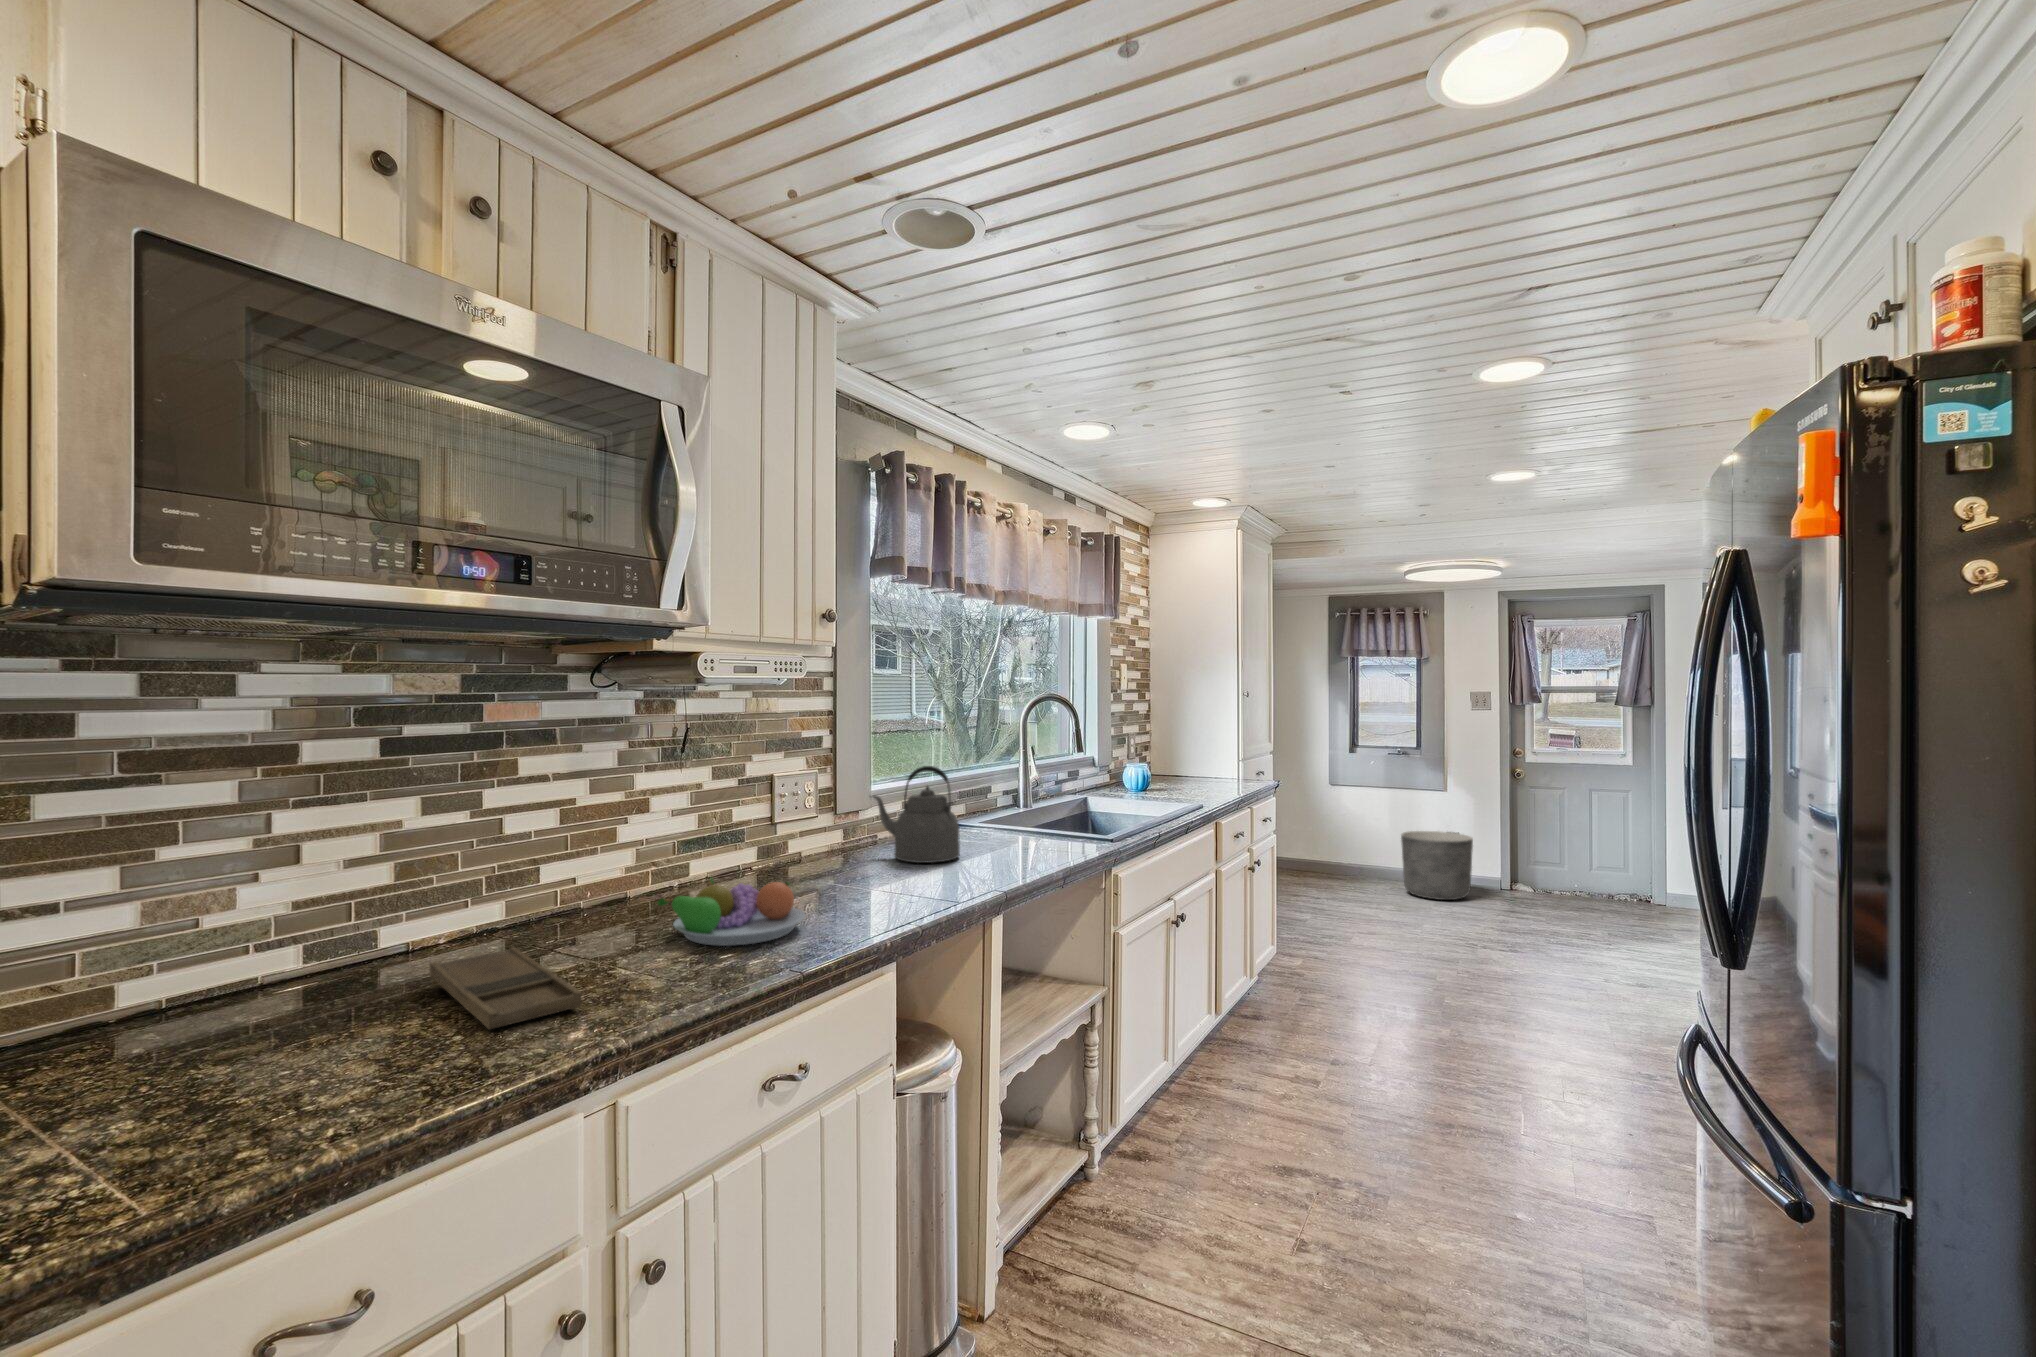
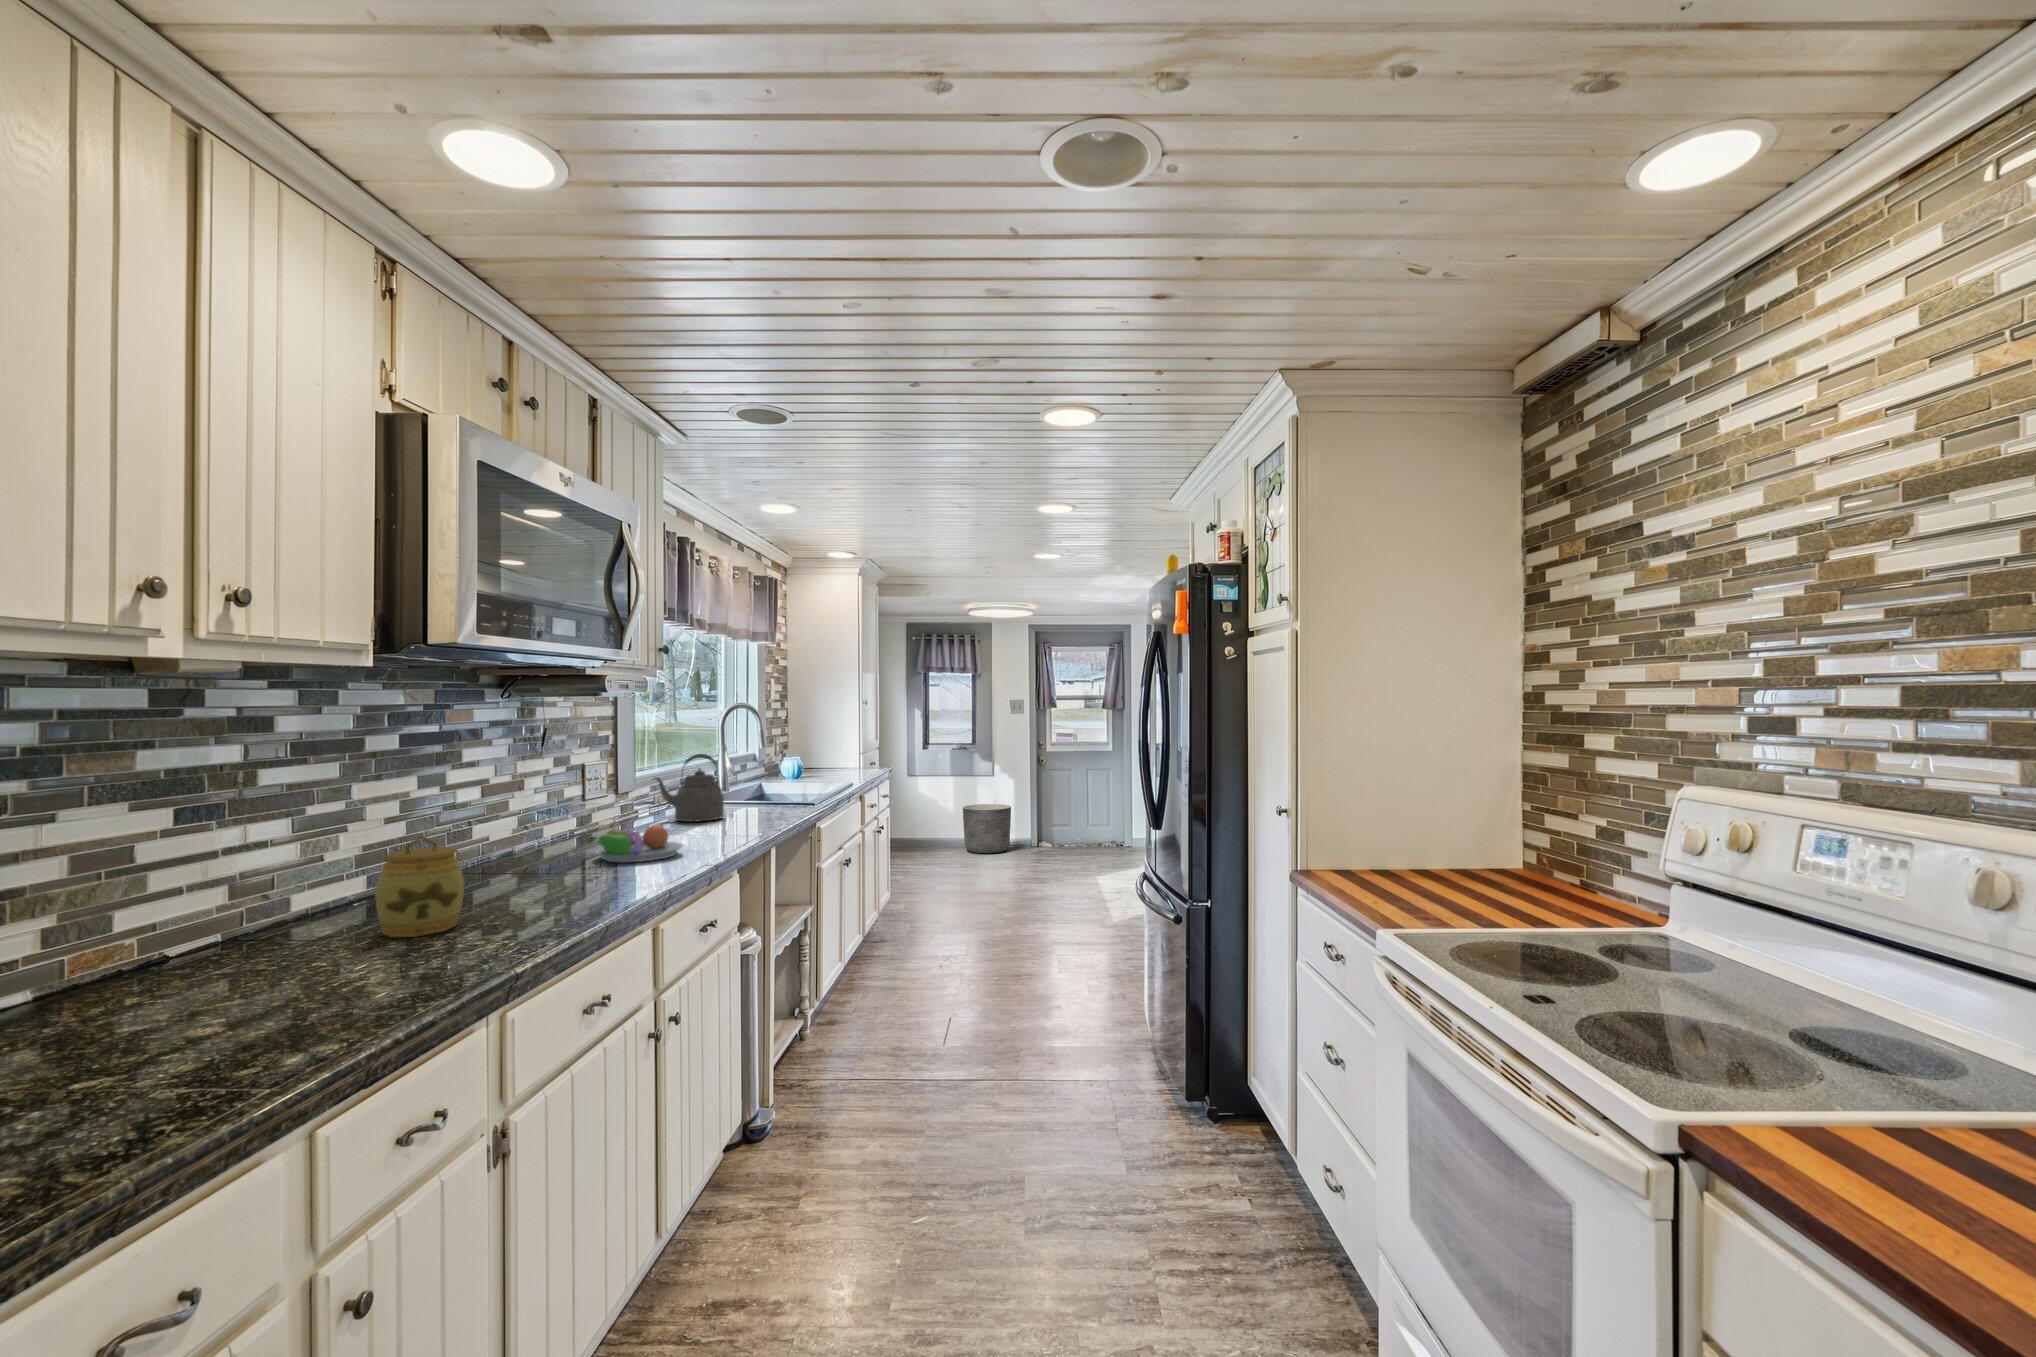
jar: none [77,922,251,1108] -> present [375,836,464,937]
tray: present [429,947,582,1029] -> none [480,867,612,896]

